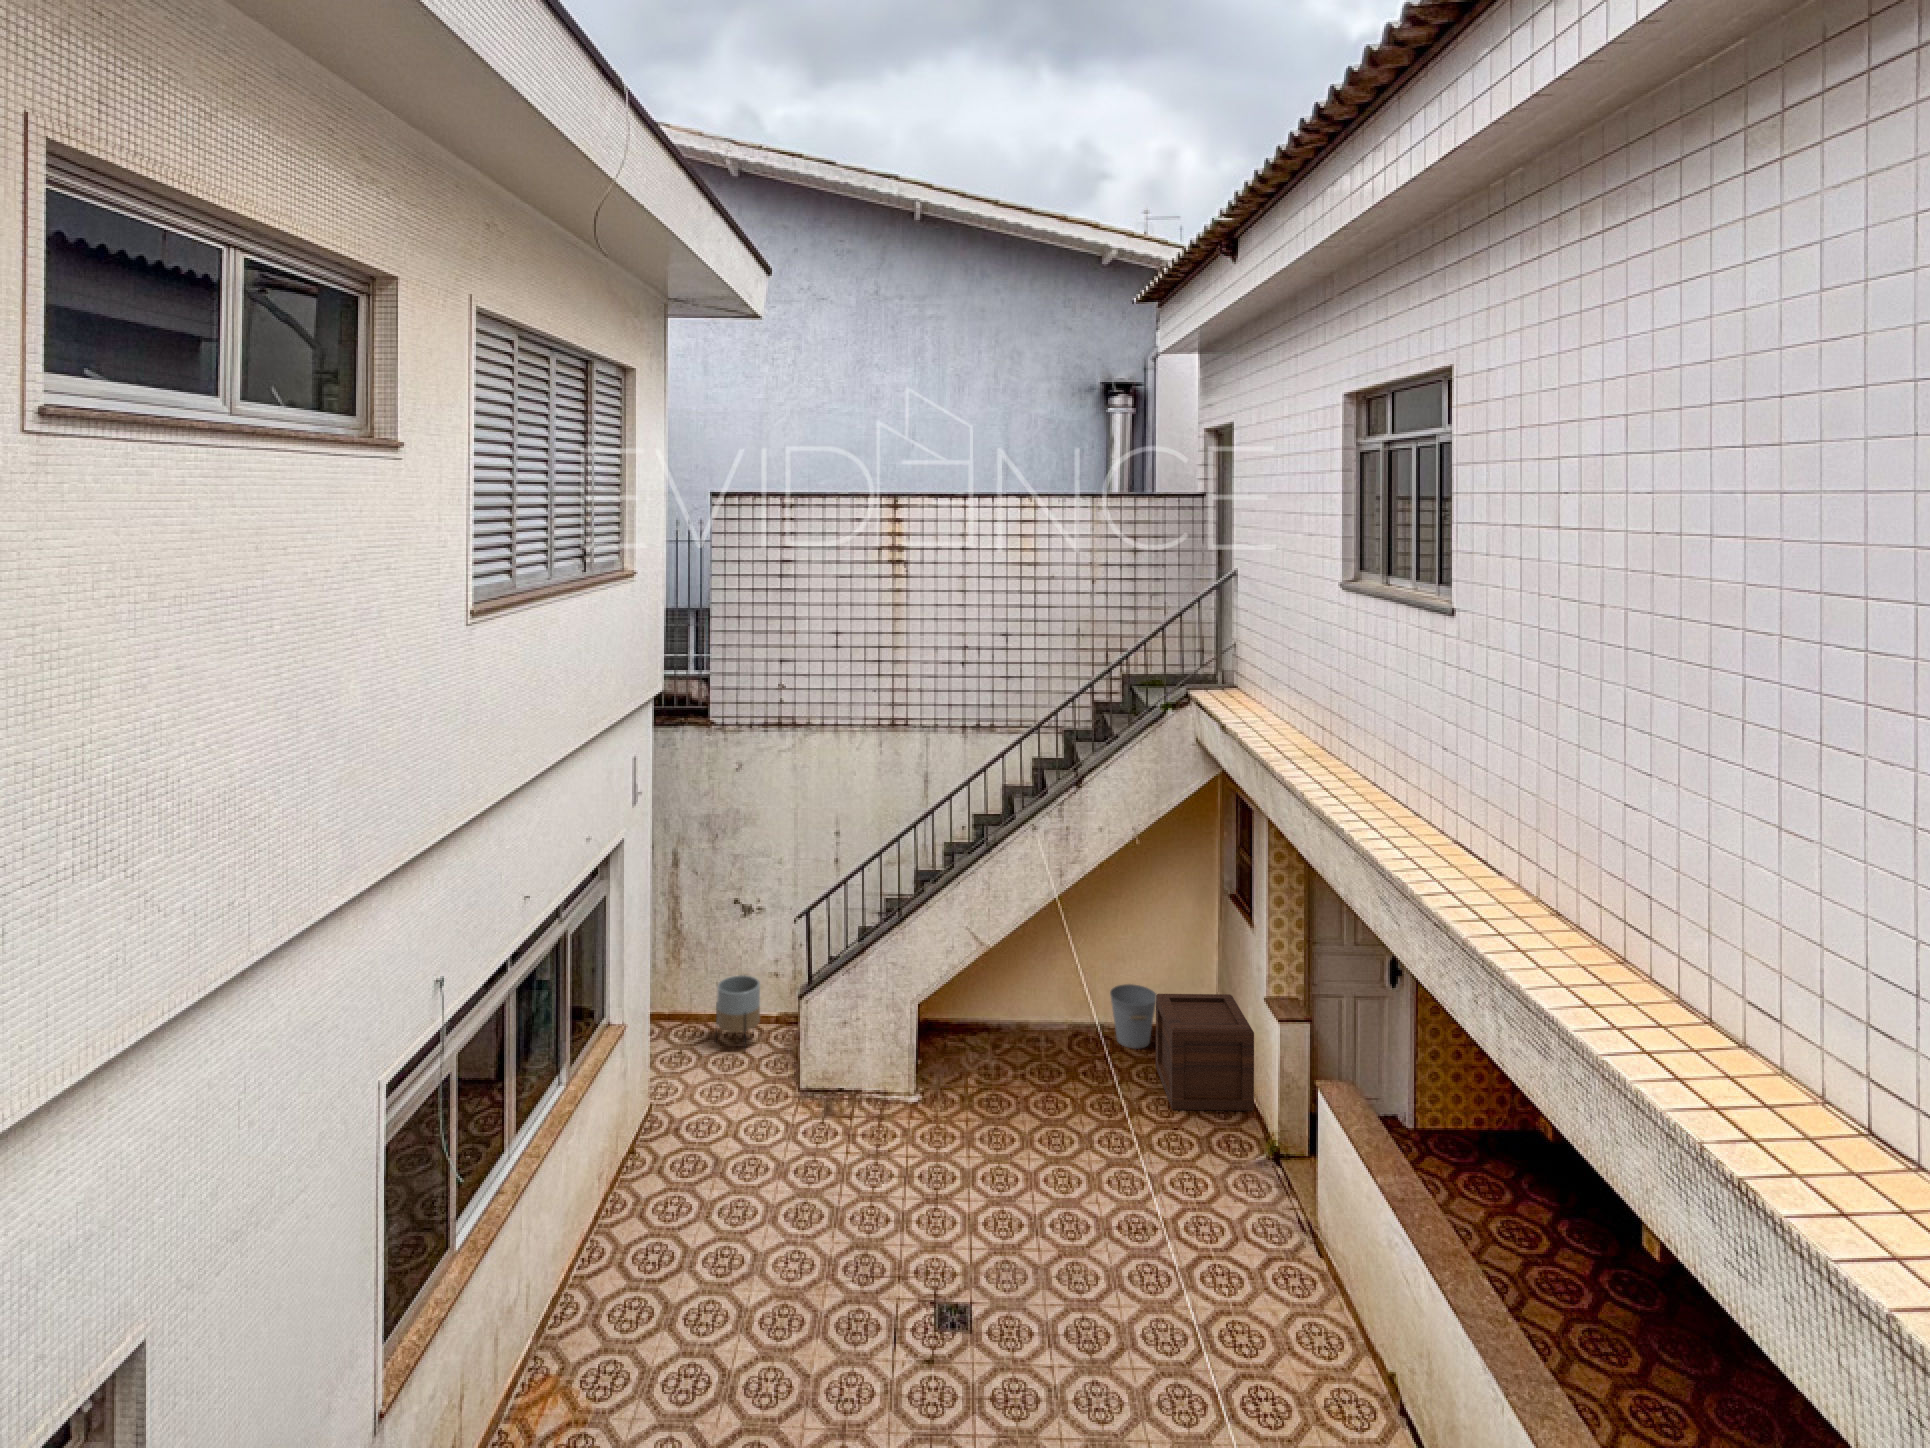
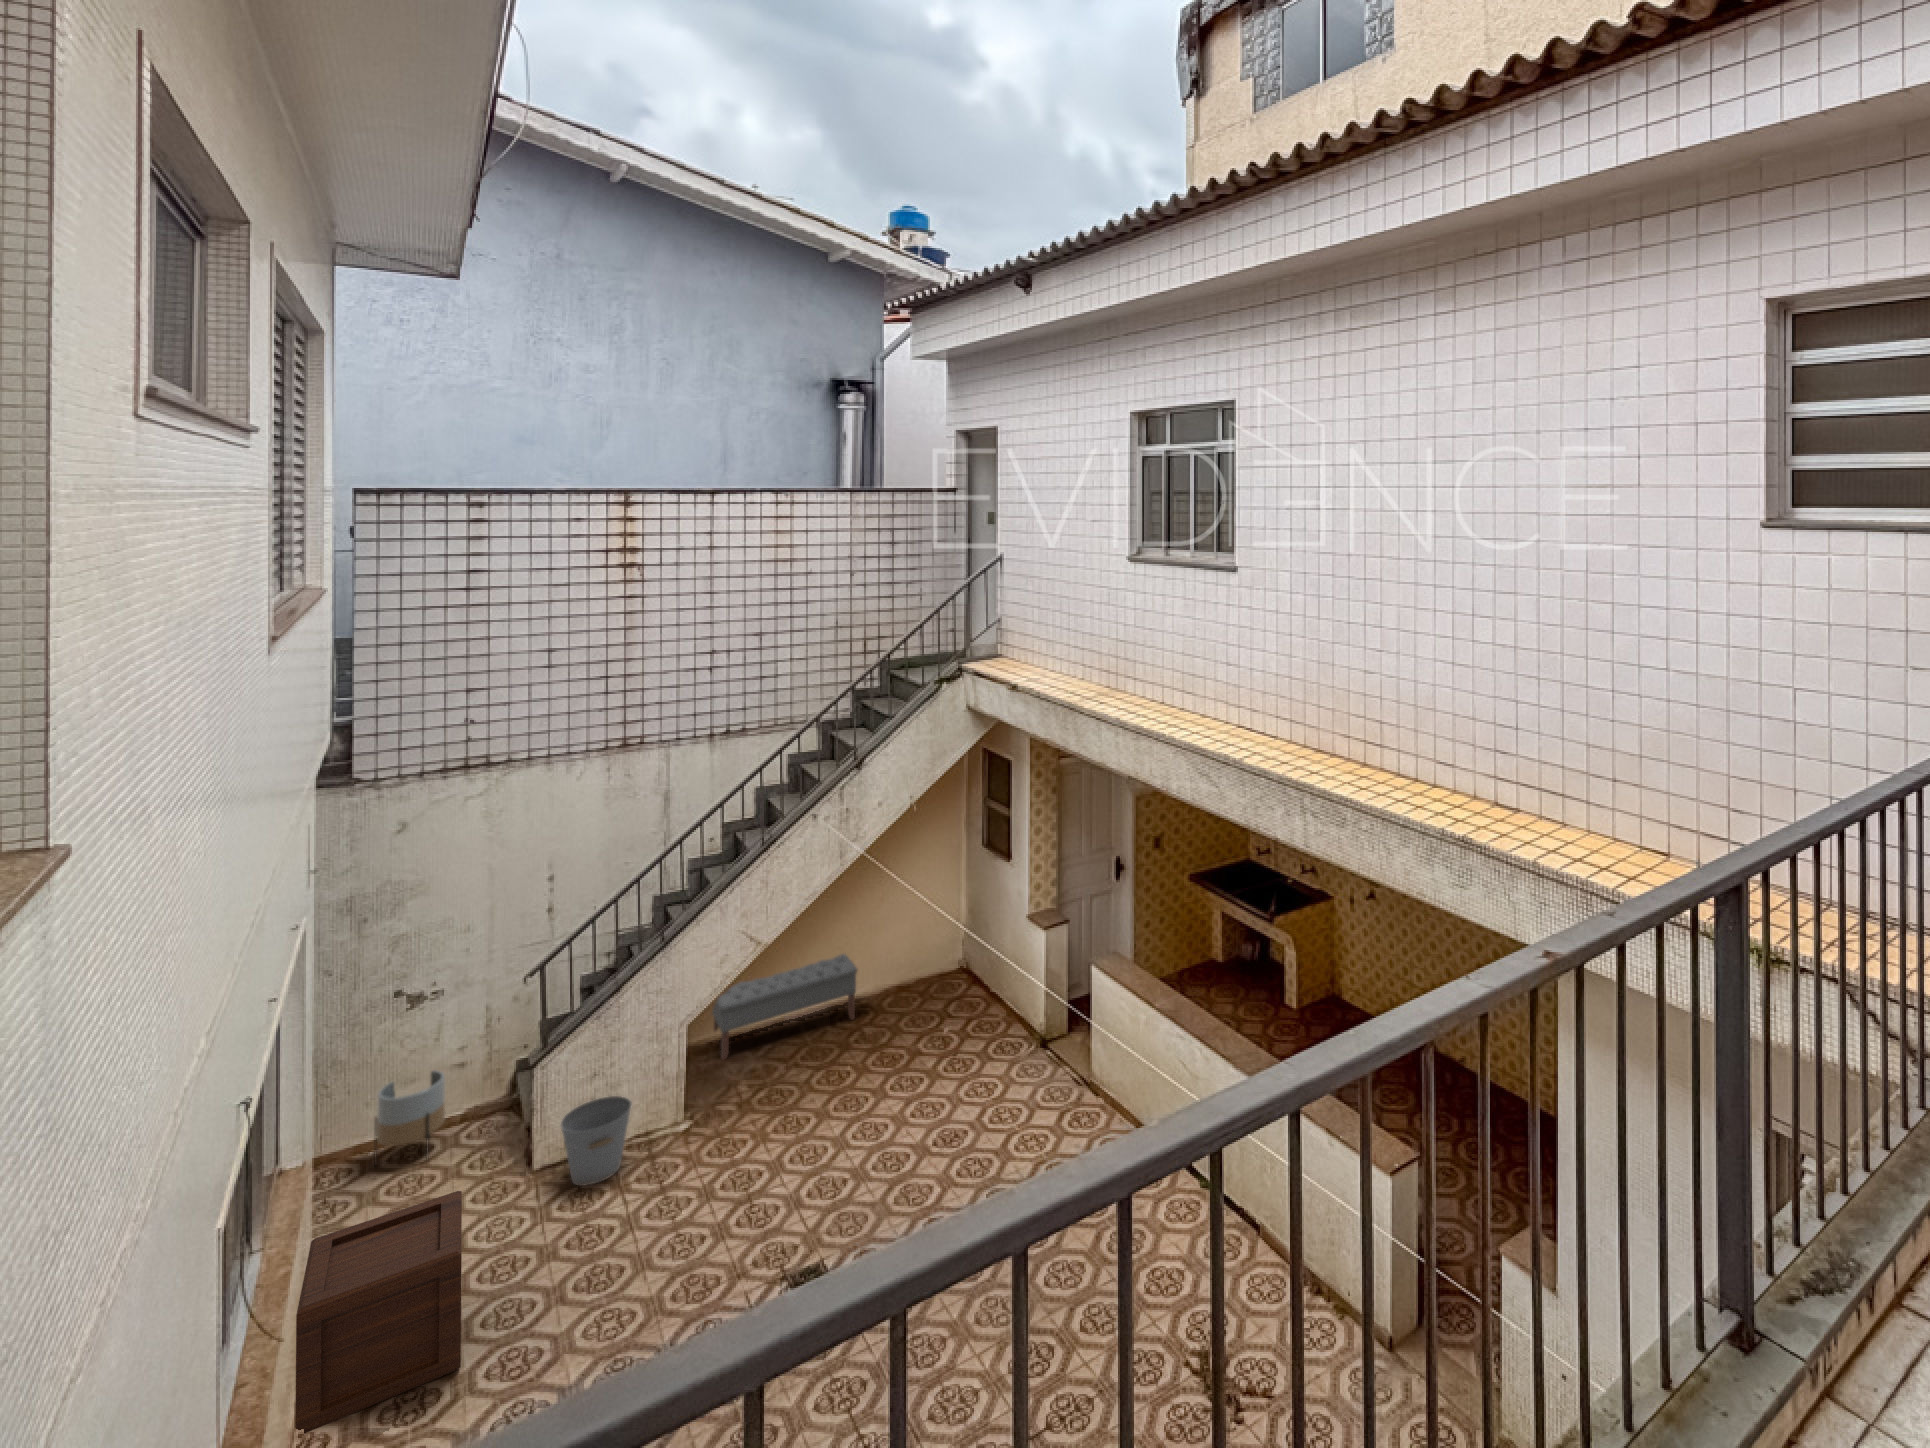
bench: none [965,975,1095,1052] -> present [712,954,857,1059]
bucket: present [1110,984,1156,1049] -> present [561,1096,632,1186]
wooden crate: present [1156,994,1254,1111] -> present [295,1191,462,1434]

